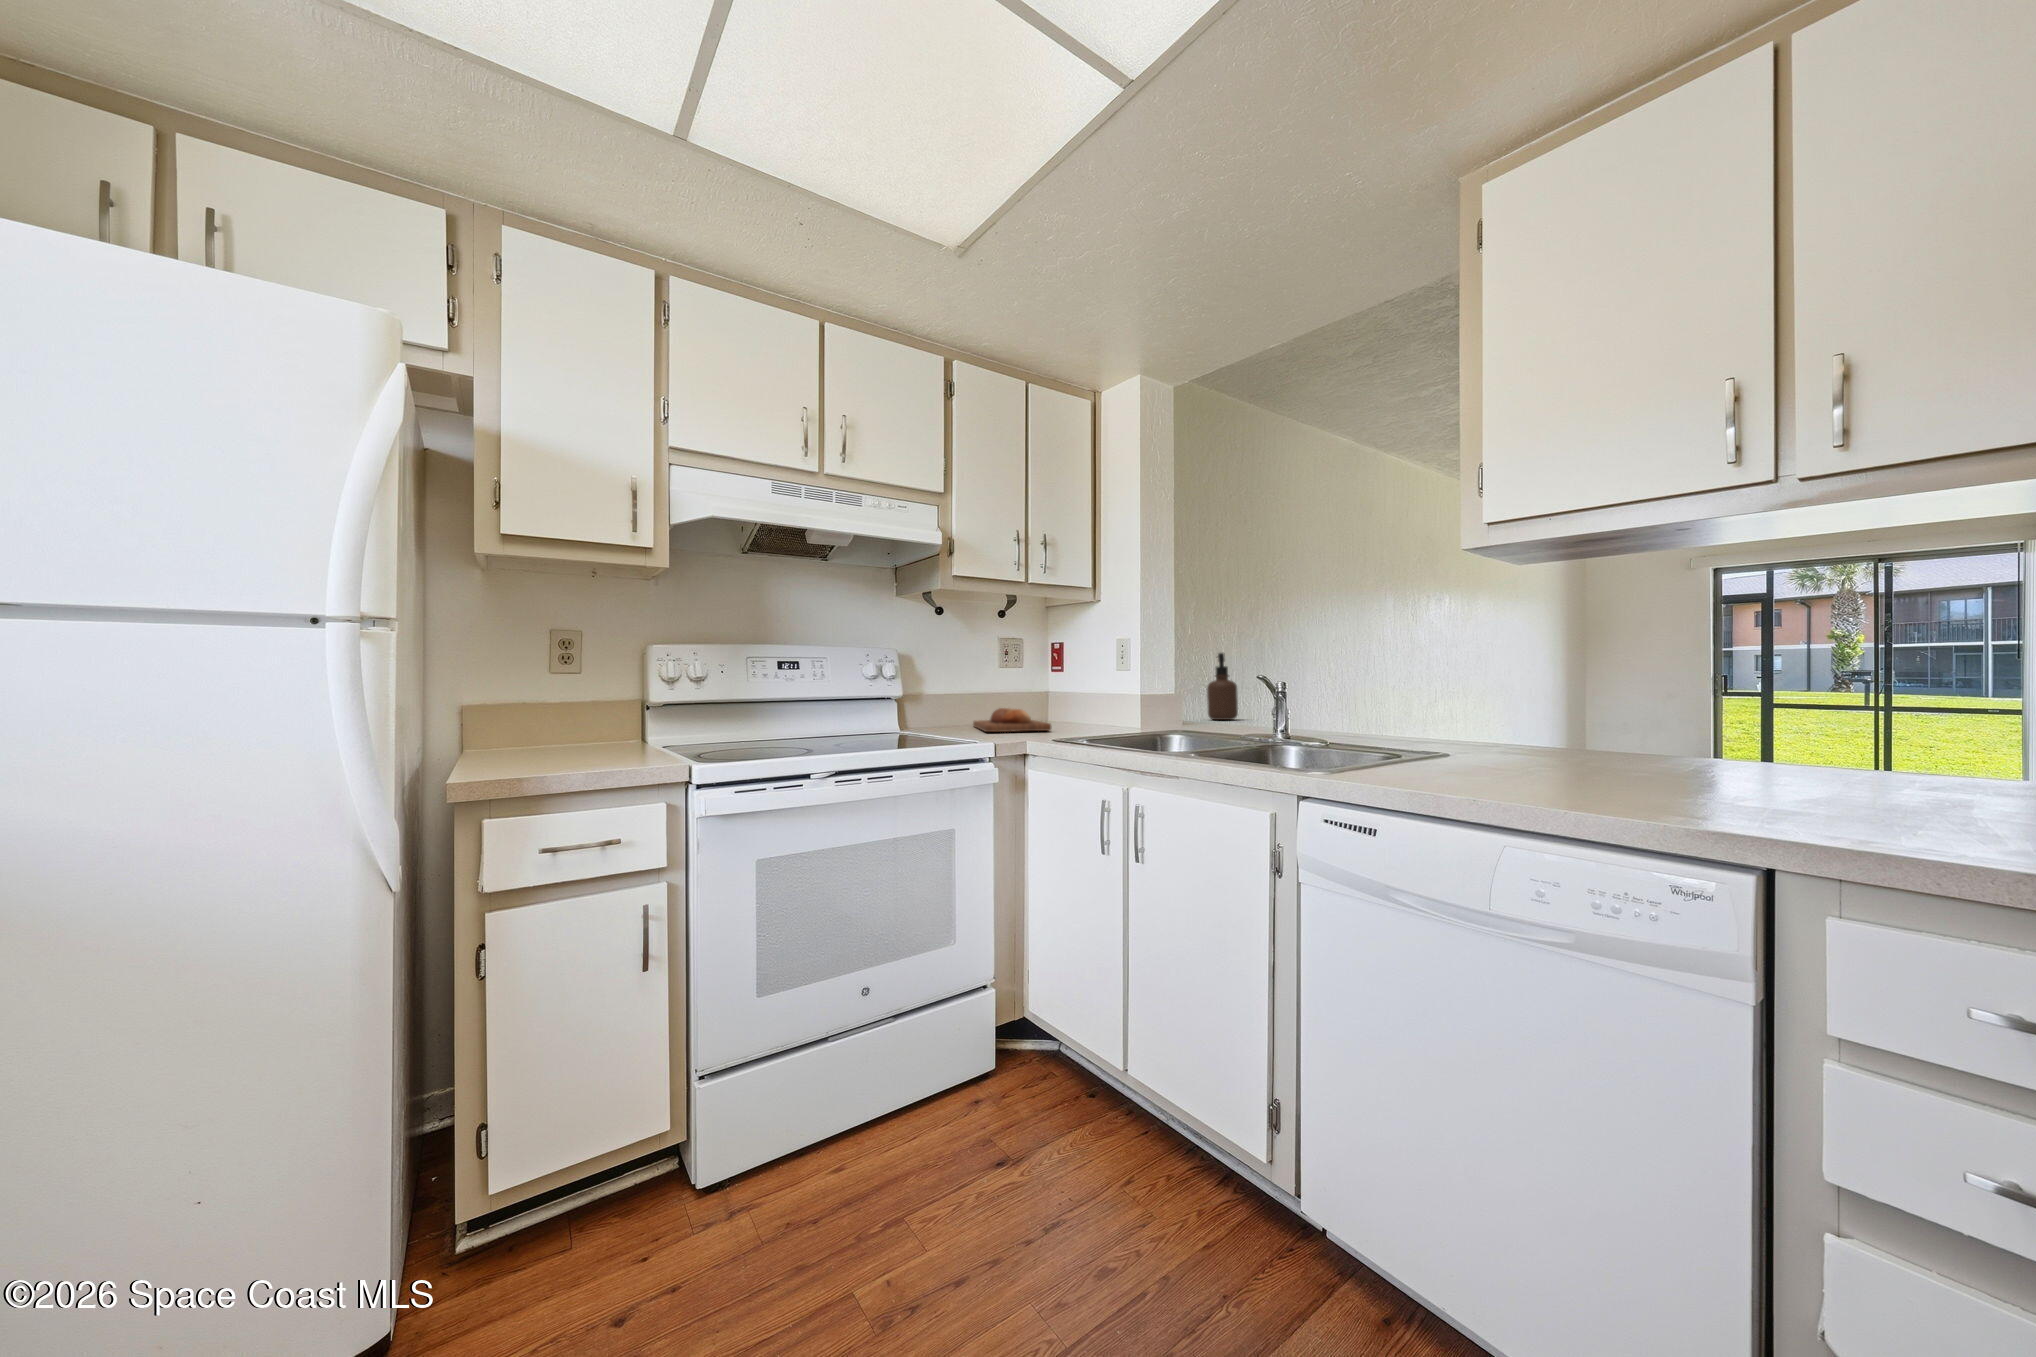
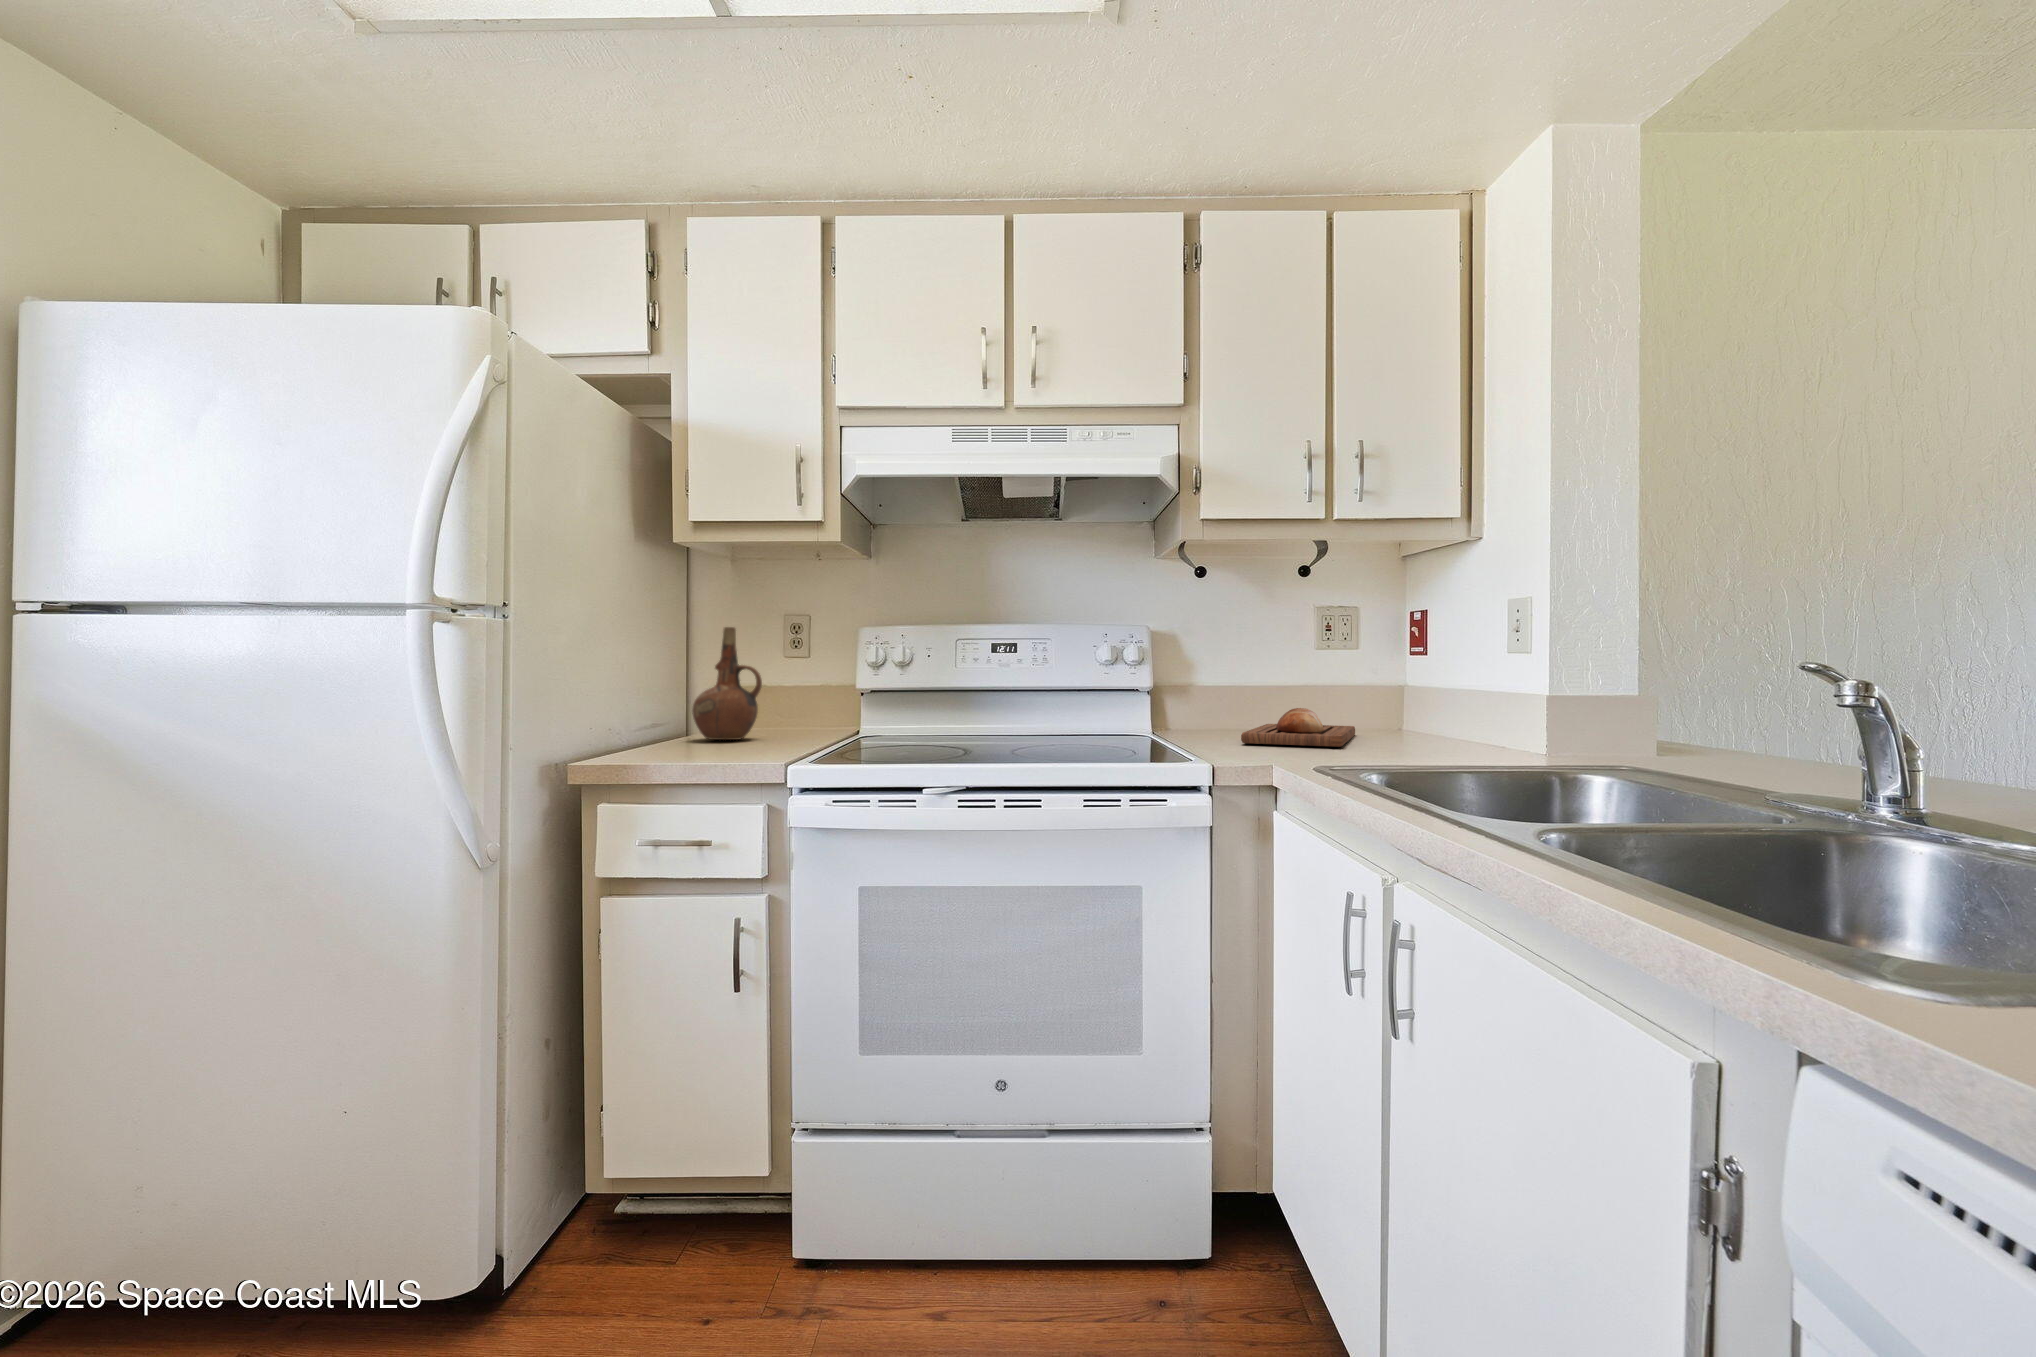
ceramic pitcher: none [490,642,569,755] -> present [692,627,762,740]
soap dispenser: present [1207,653,1238,720] -> none [1709,622,1775,745]

